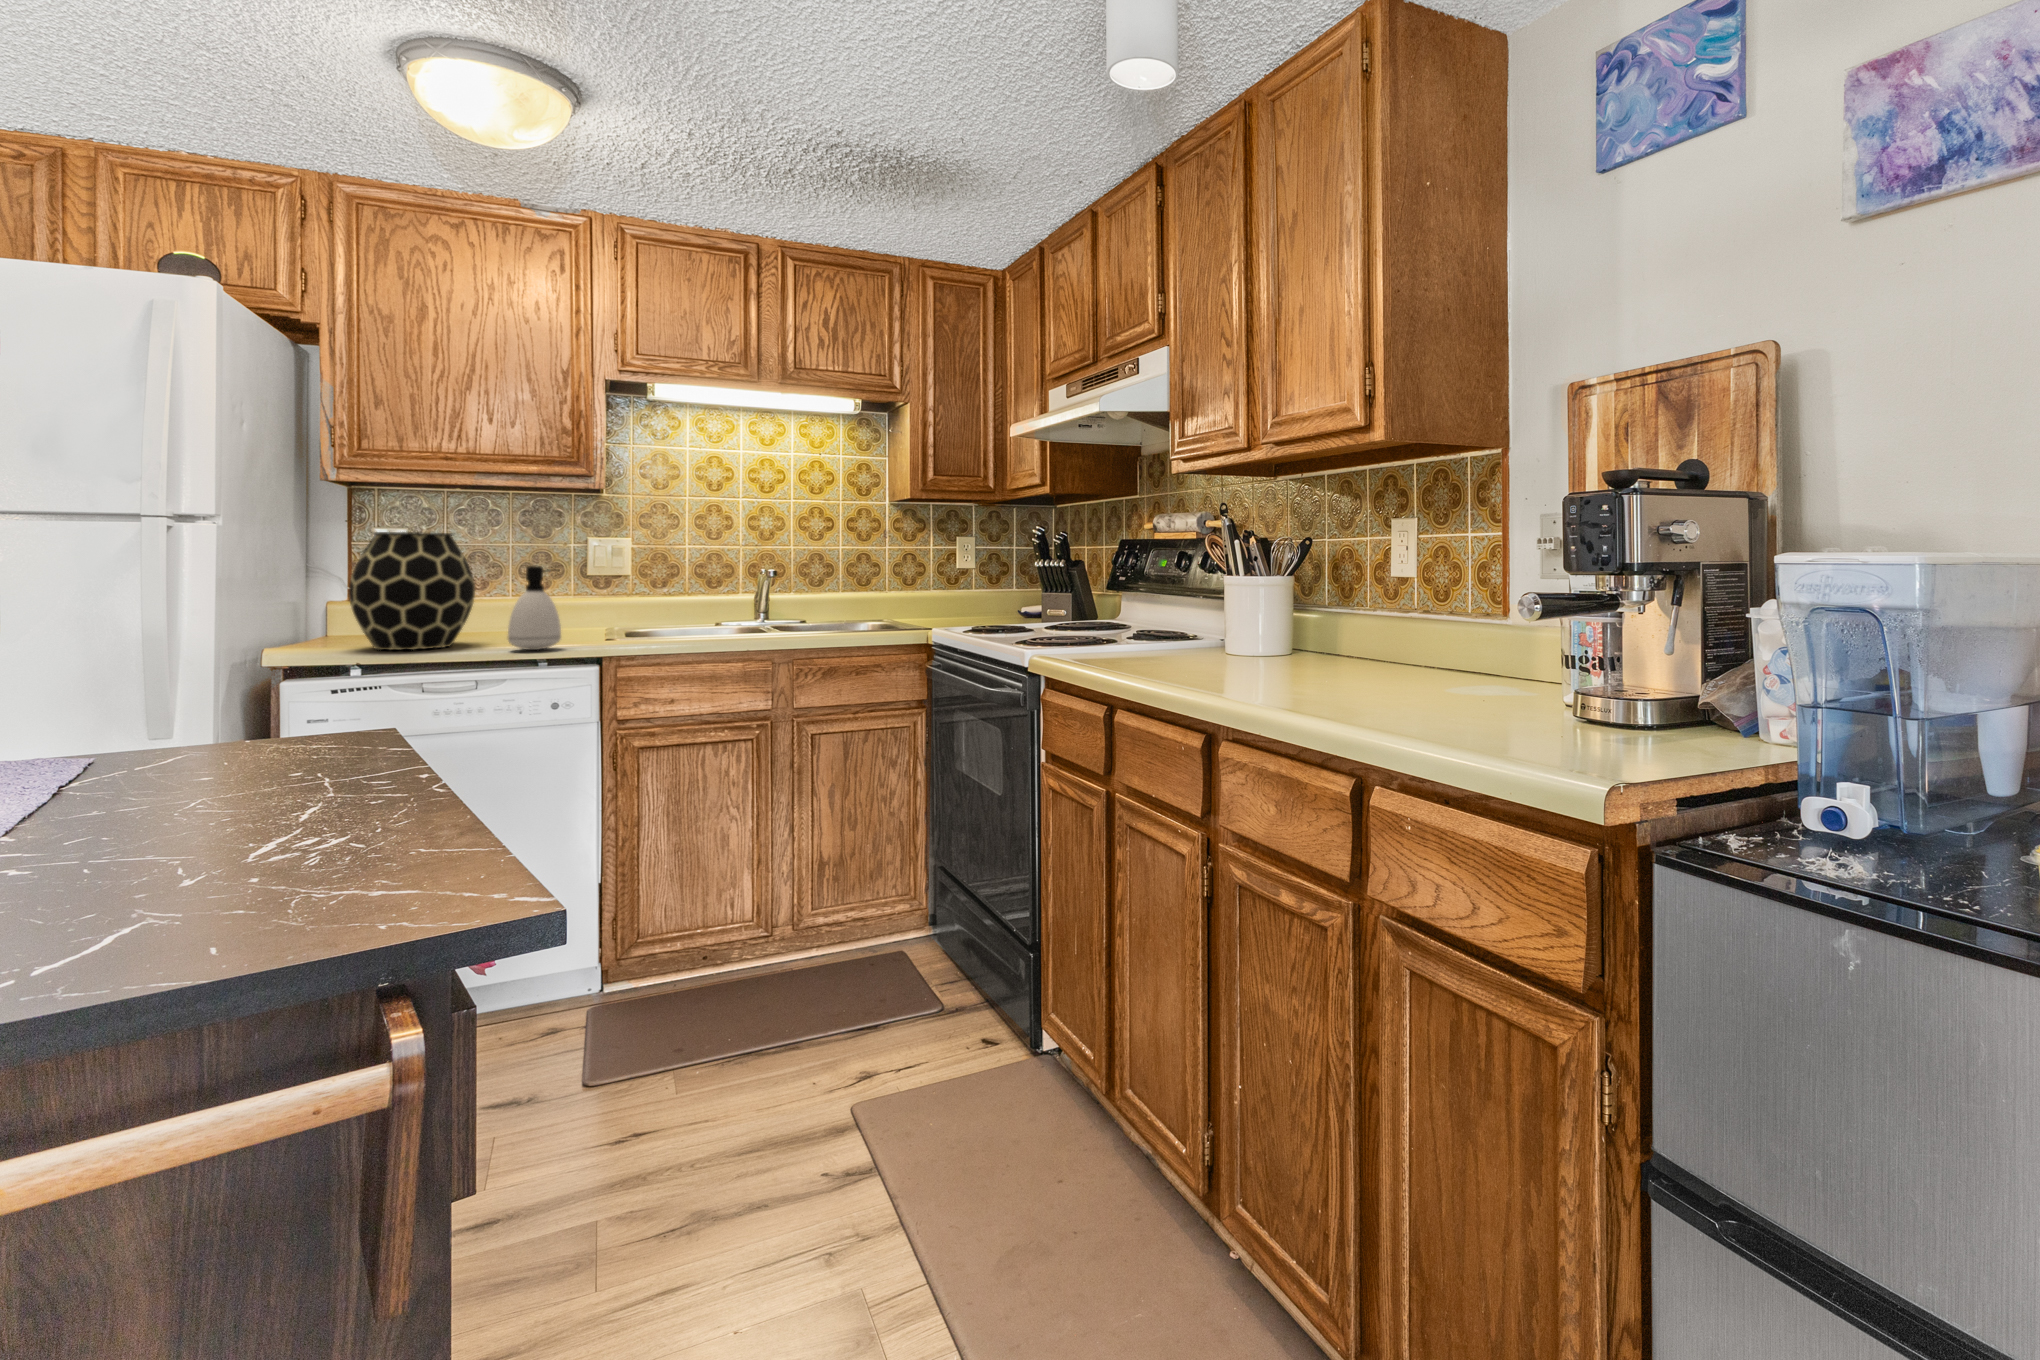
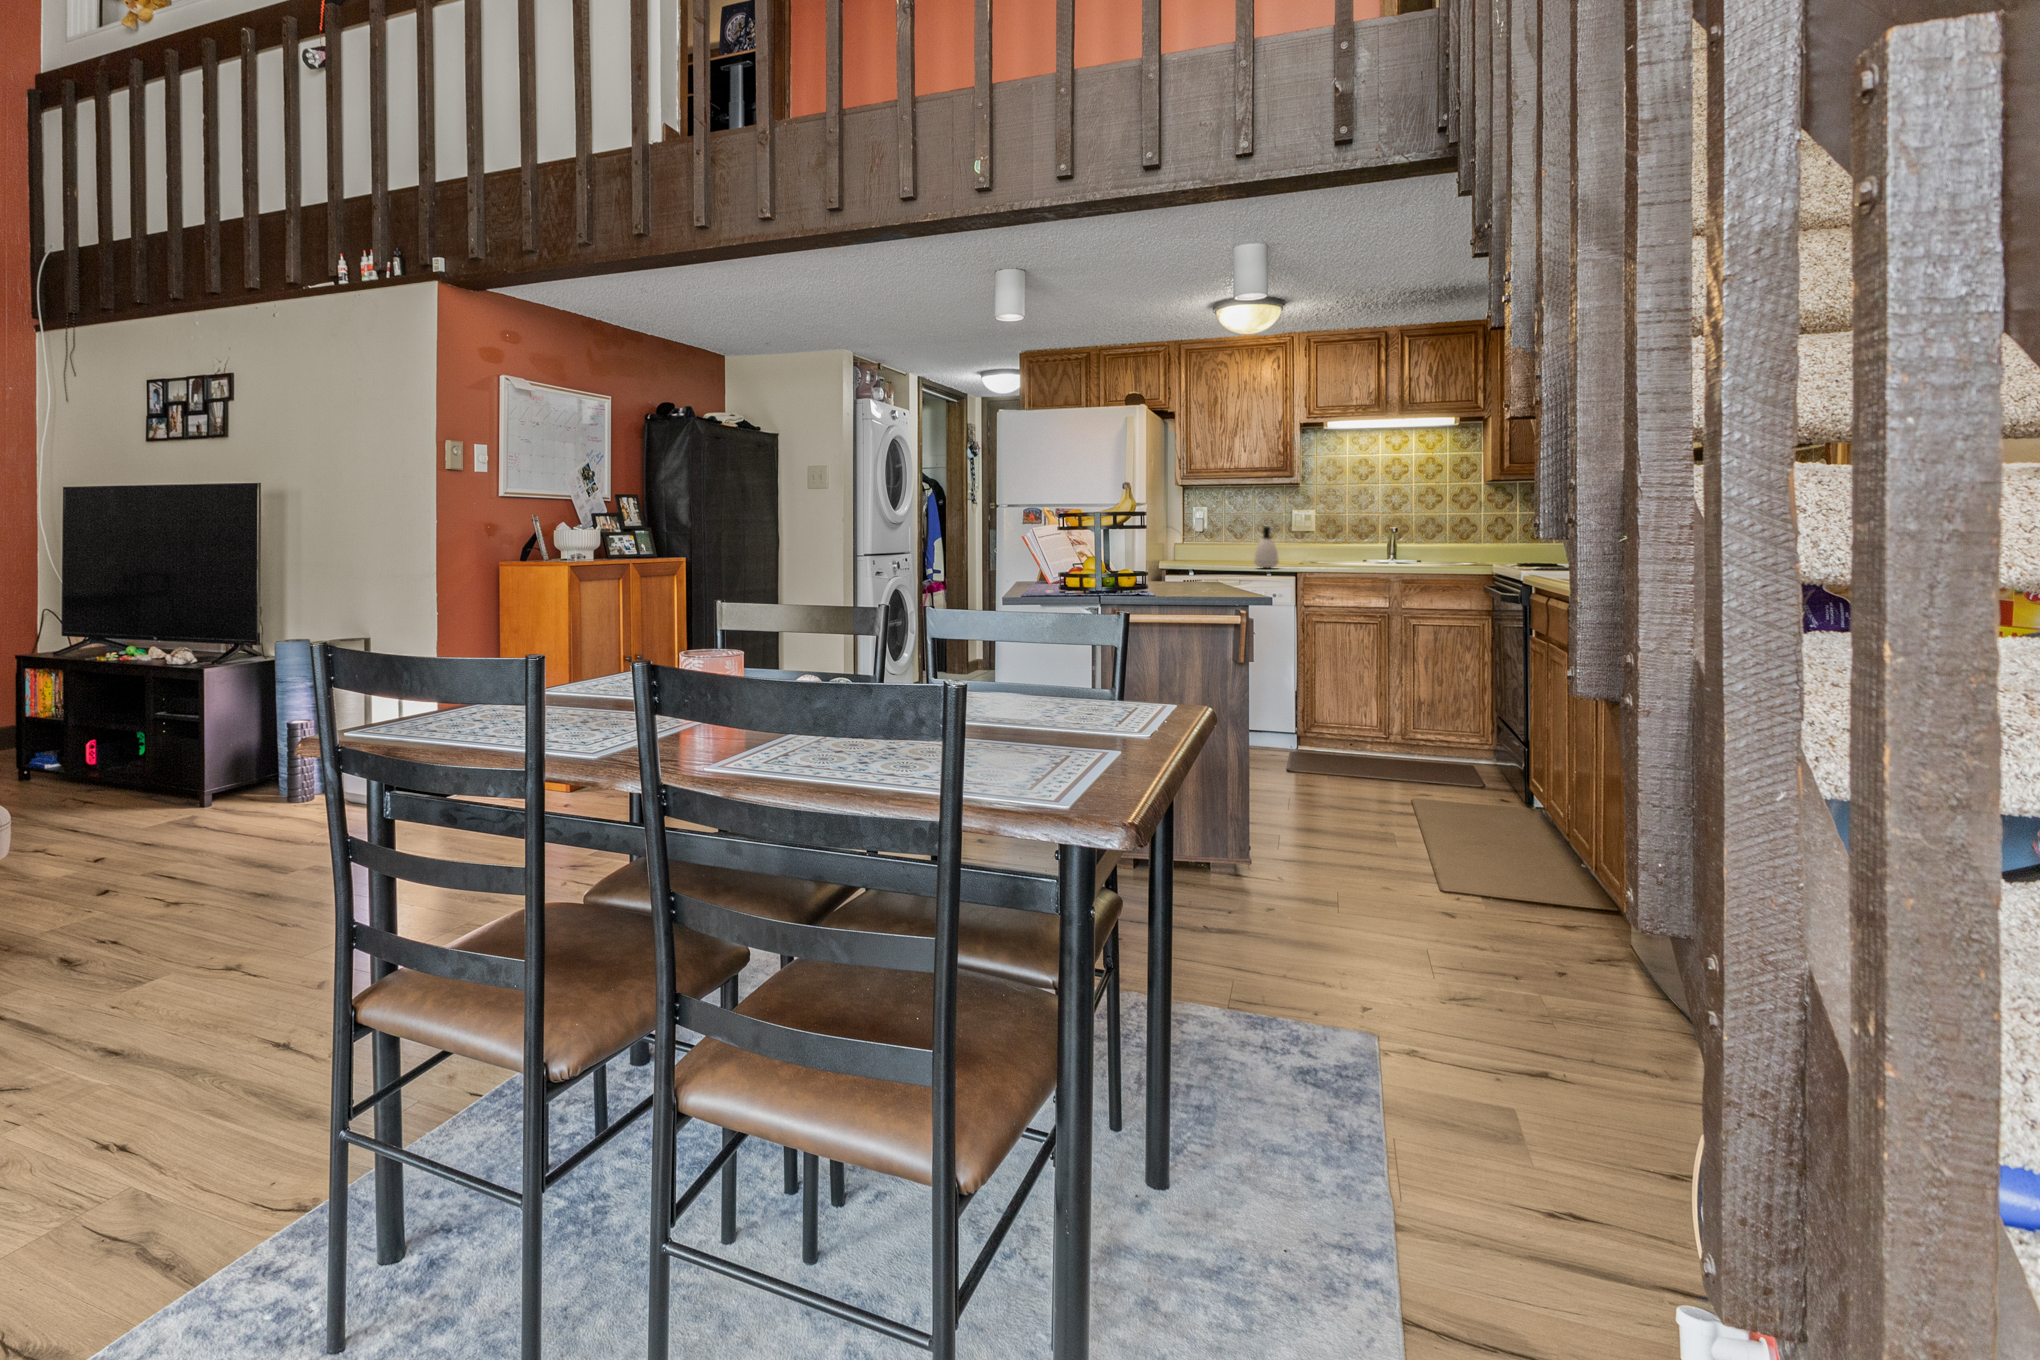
vase: present [349,532,475,650] -> none [1188,511,1239,566]

